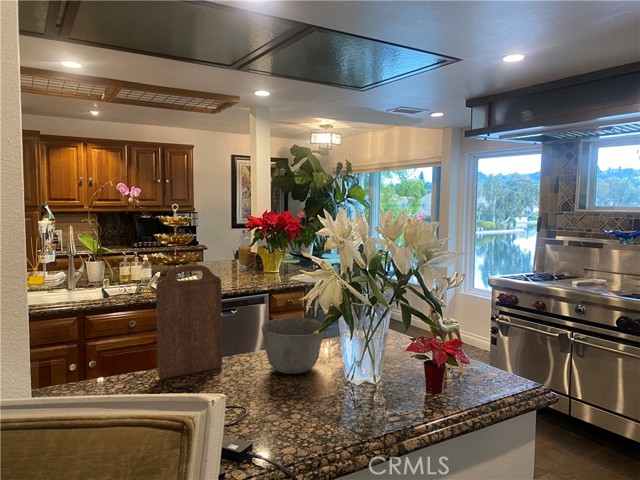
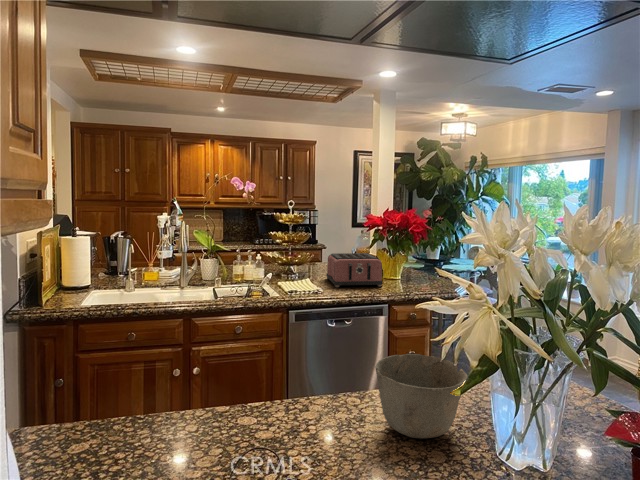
toaster: none [212,251,263,281] -> present [326,253,382,287]
cutting board: present [156,265,222,379] -> none [242,277,325,421]

